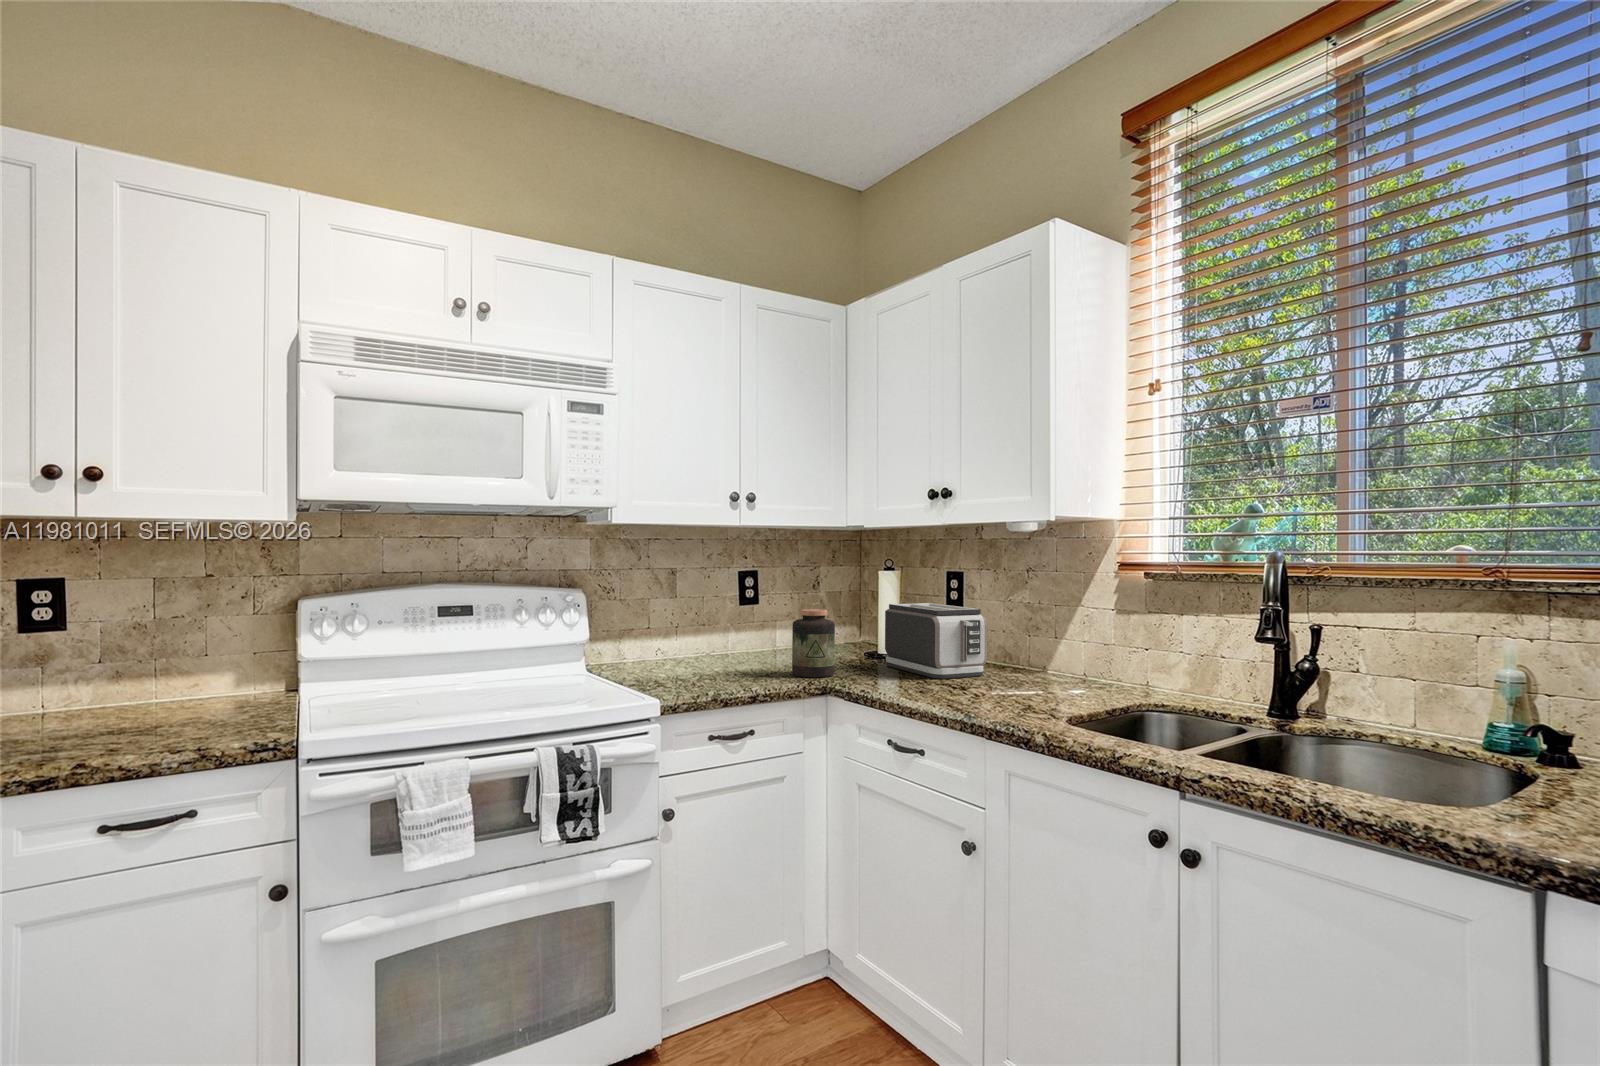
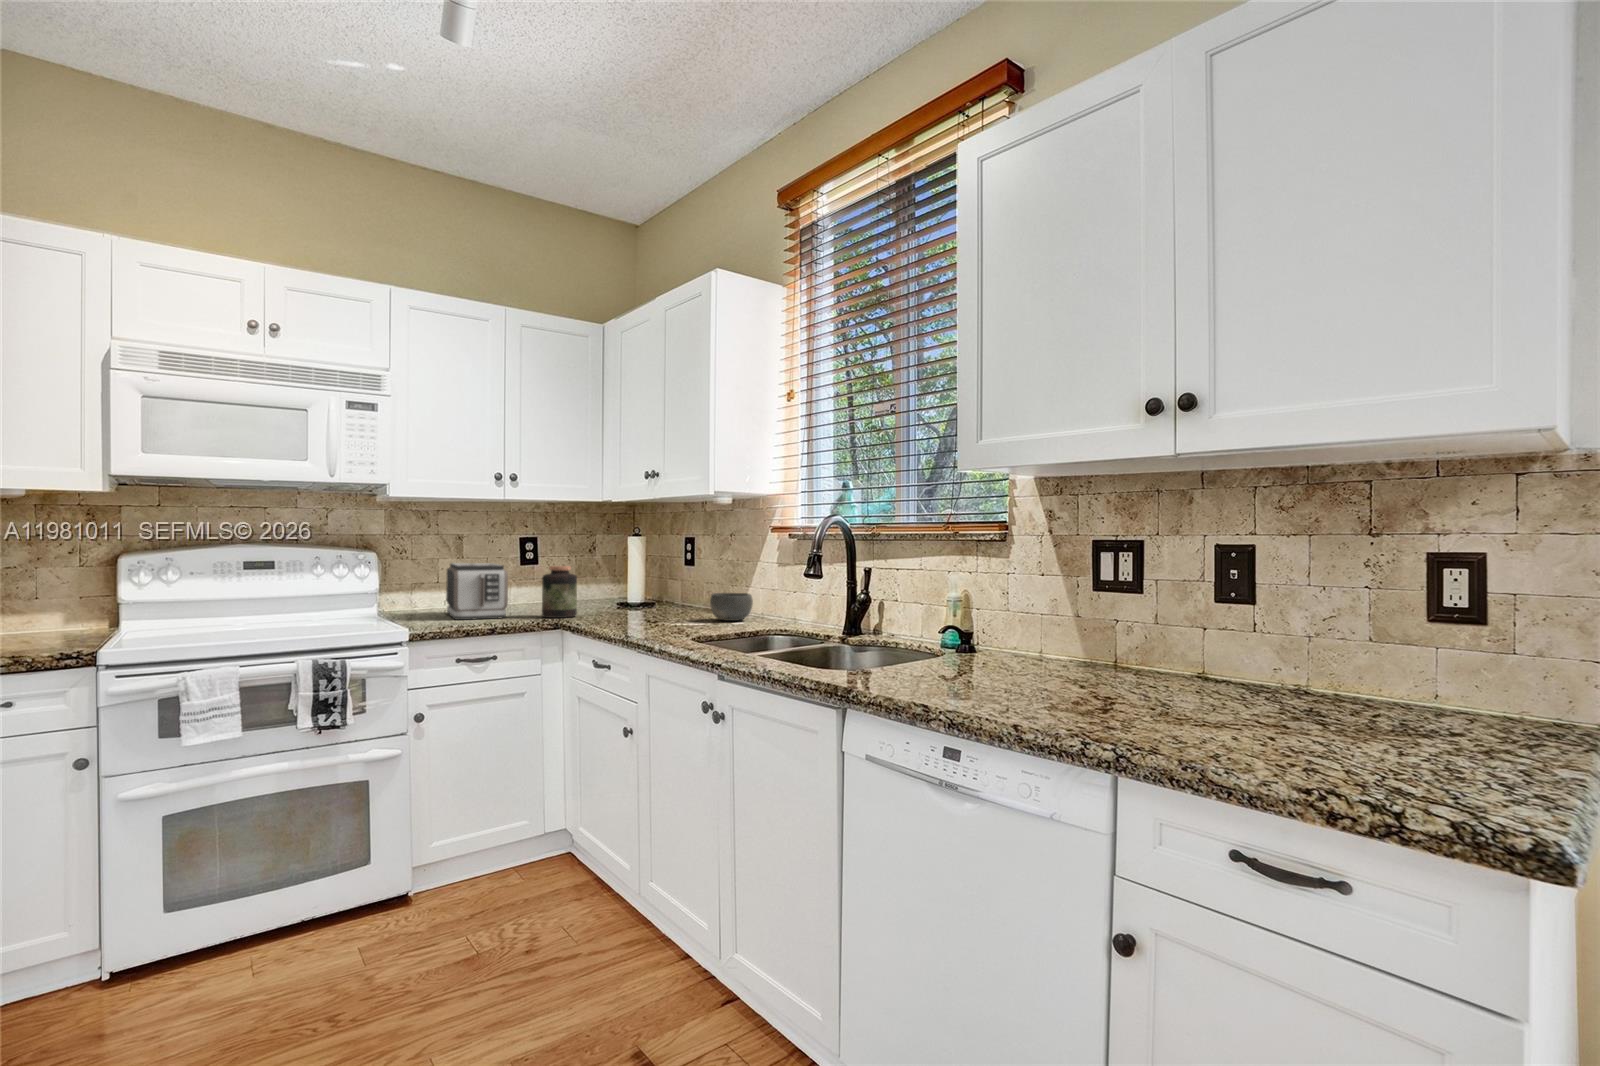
toaster: present [885,603,987,679] -> present [446,563,508,620]
bowl: none [1022,647,1081,686] -> present [710,593,753,621]

